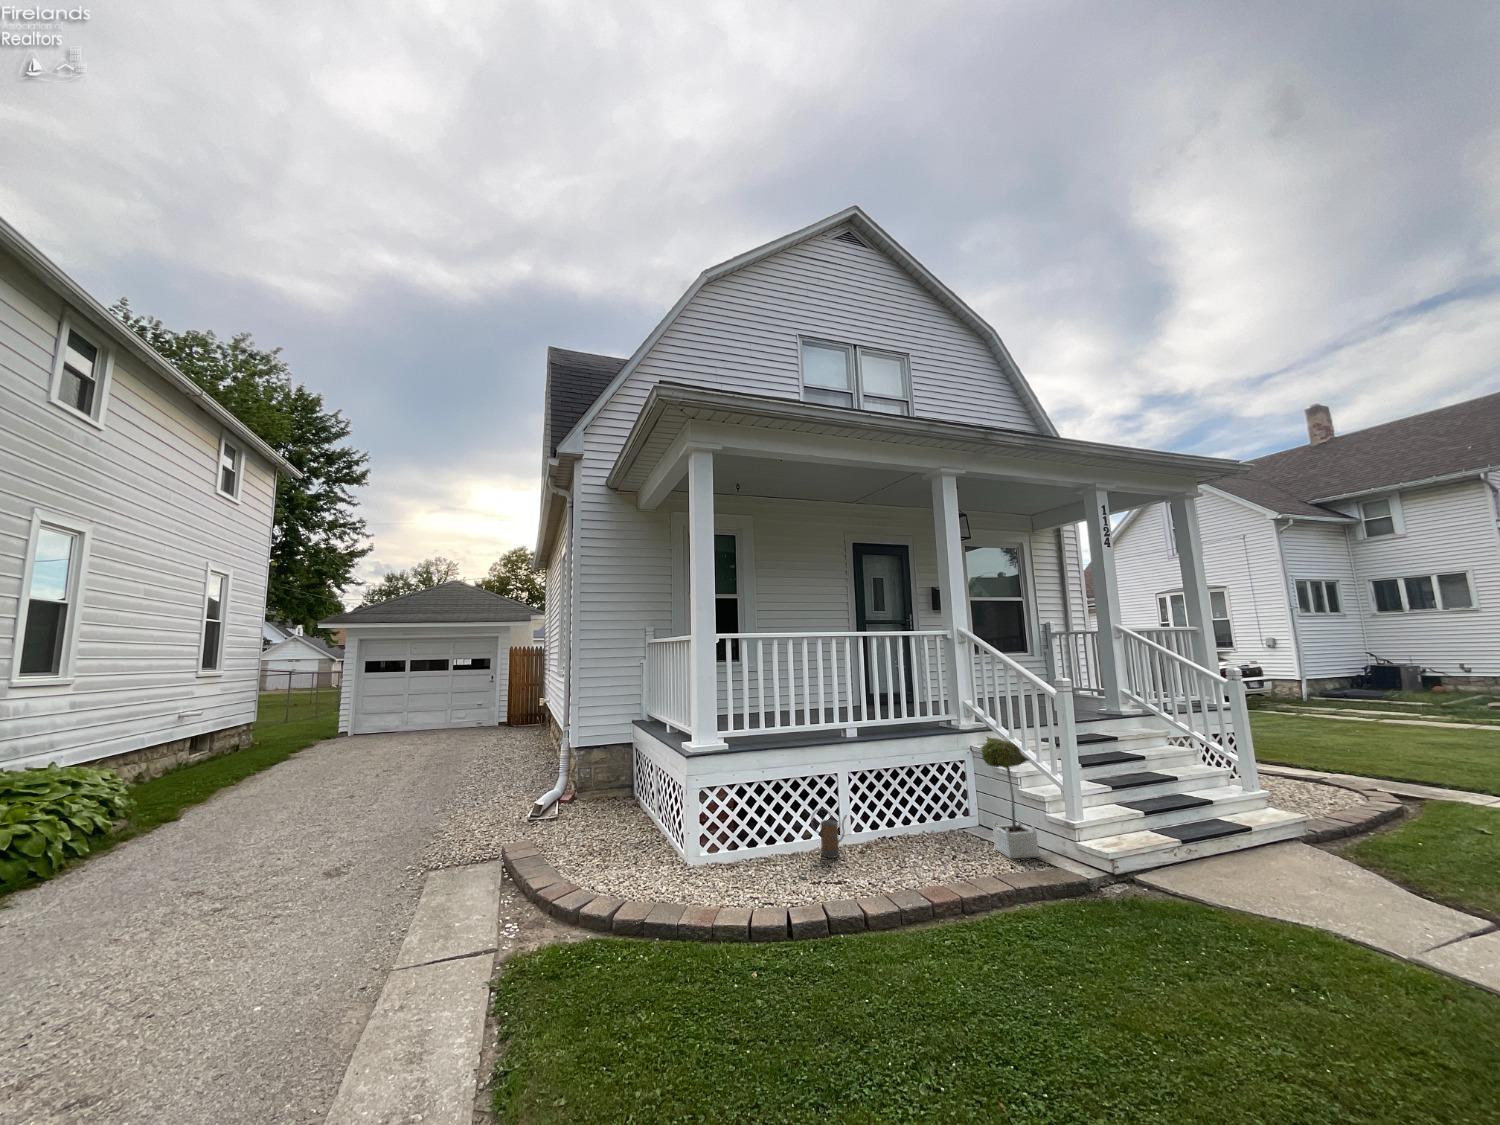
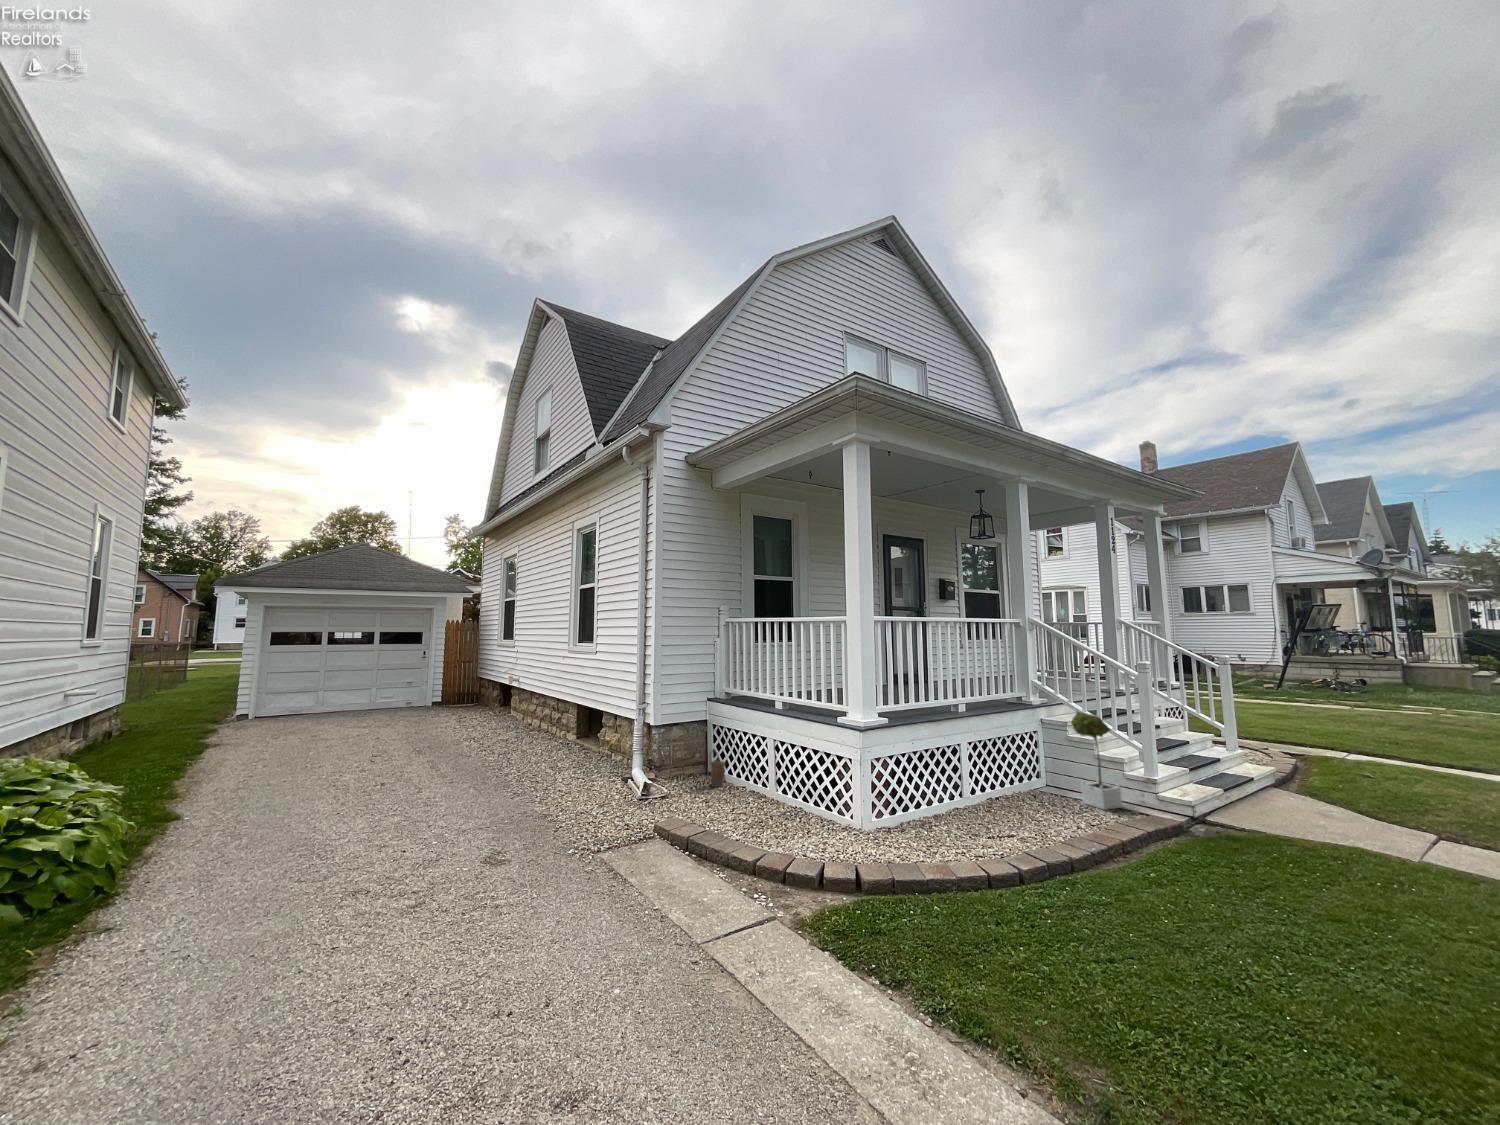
watering can: present [811,808,846,858] -> present [709,750,725,787]

